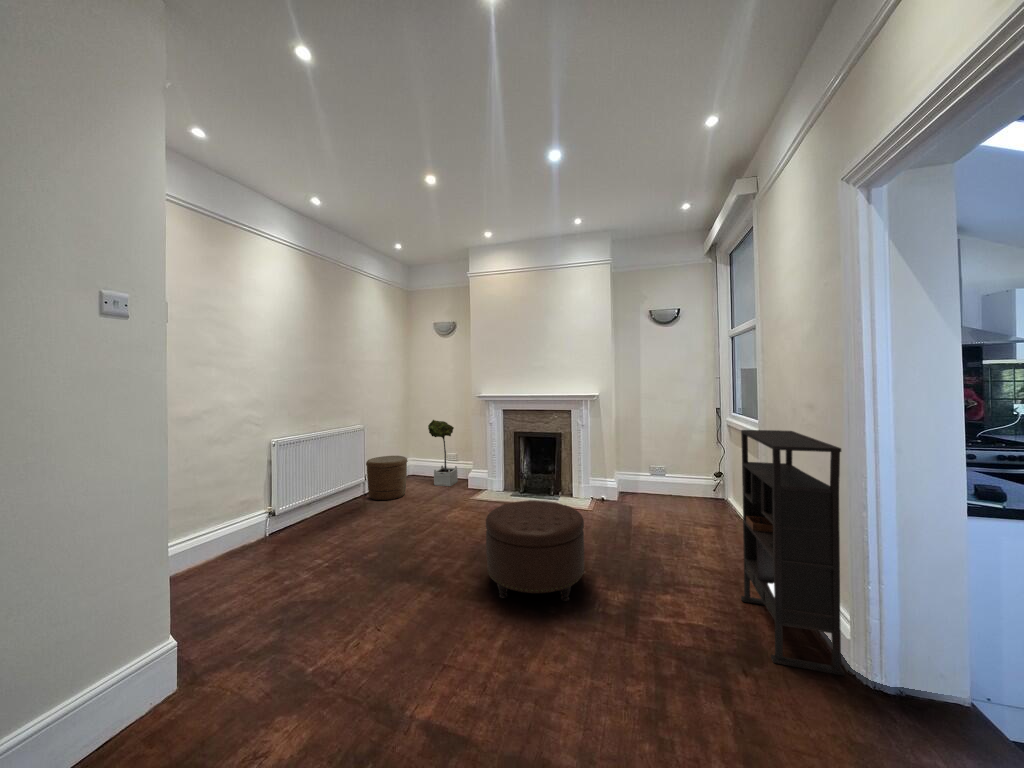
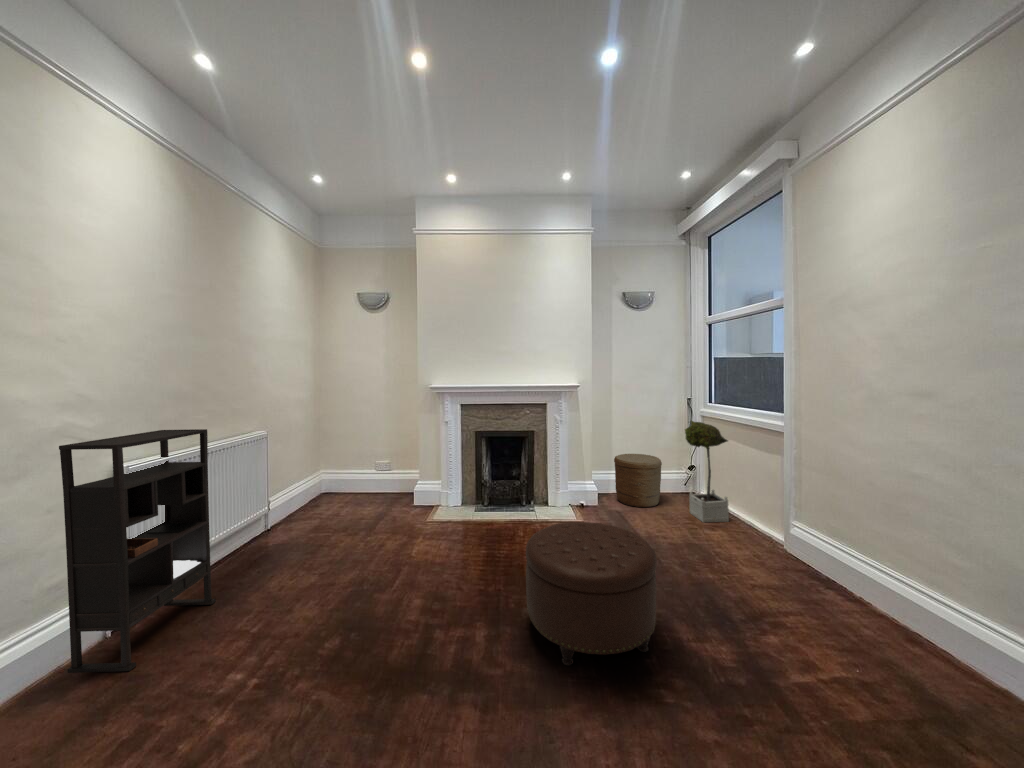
potted tree: present [428,420,458,486] -> present [685,420,729,522]
bookshelf: present [741,430,845,676] -> present [59,429,216,673]
woven basket: present [366,456,407,500] -> present [614,454,662,507]

